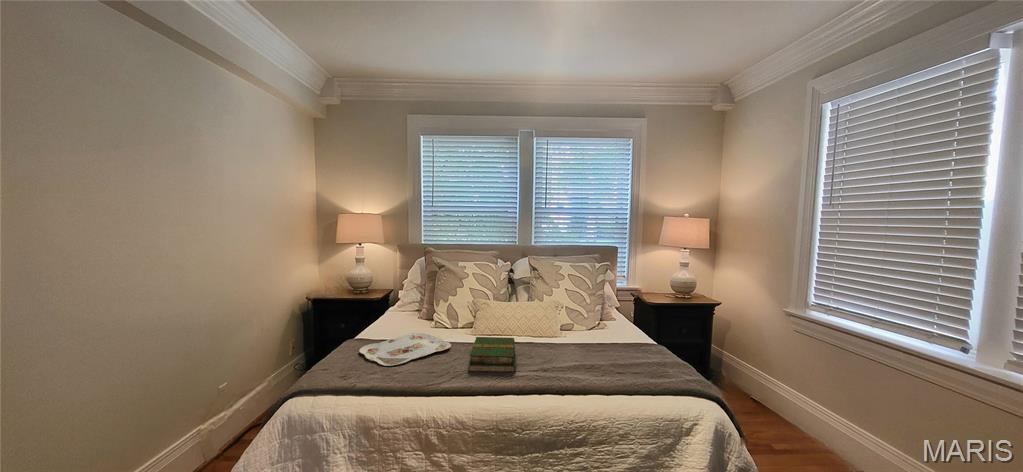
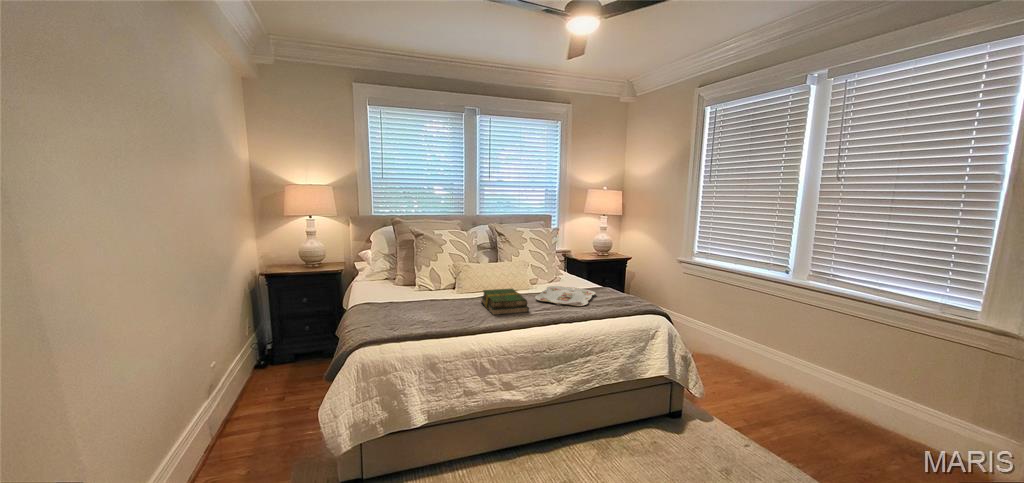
serving tray: present [359,333,451,366] -> present [535,286,595,306]

